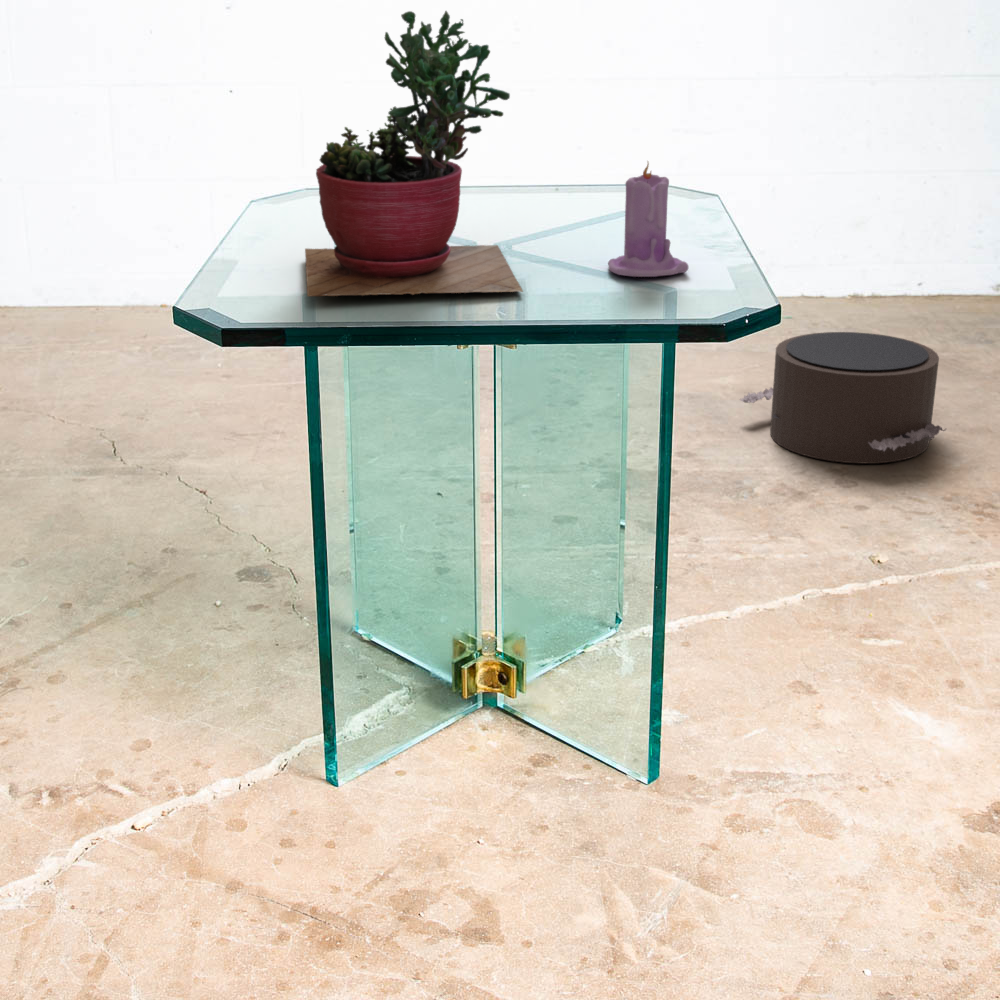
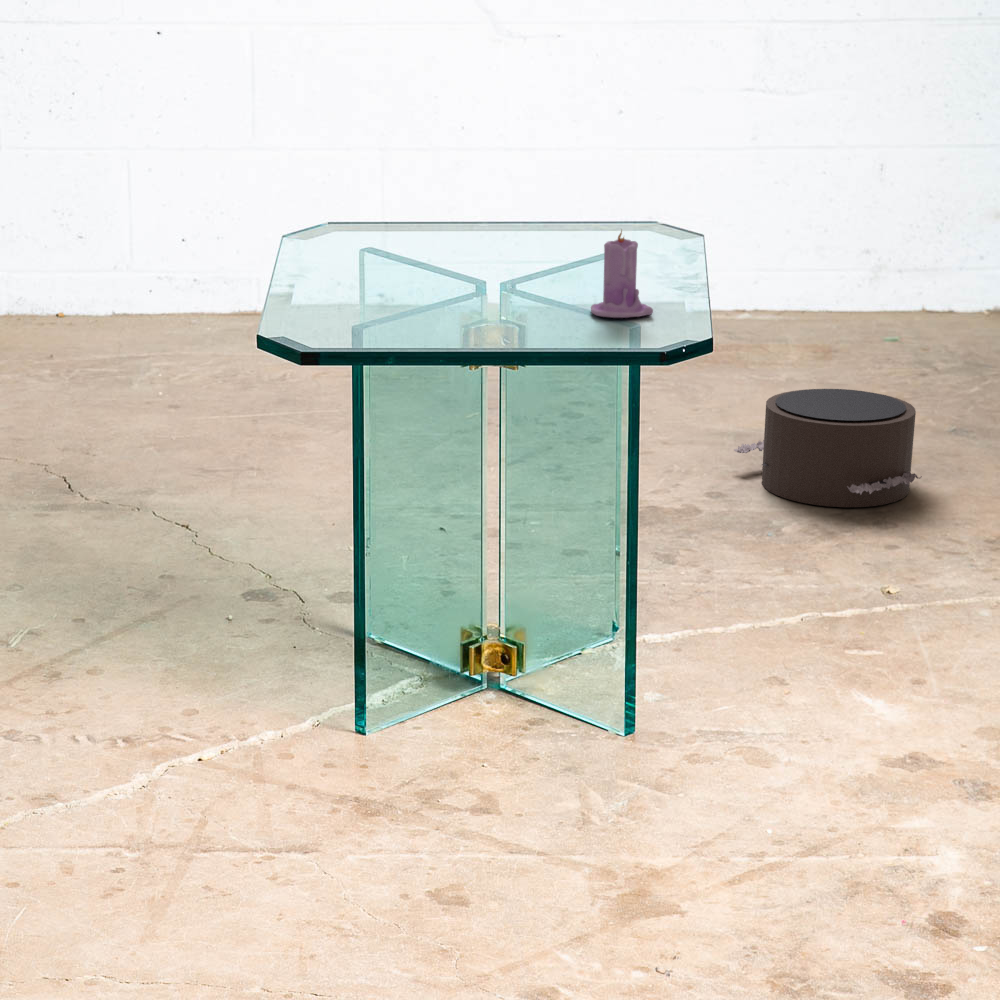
succulent plant: present [305,11,523,296] -> none [352,113,523,327]

